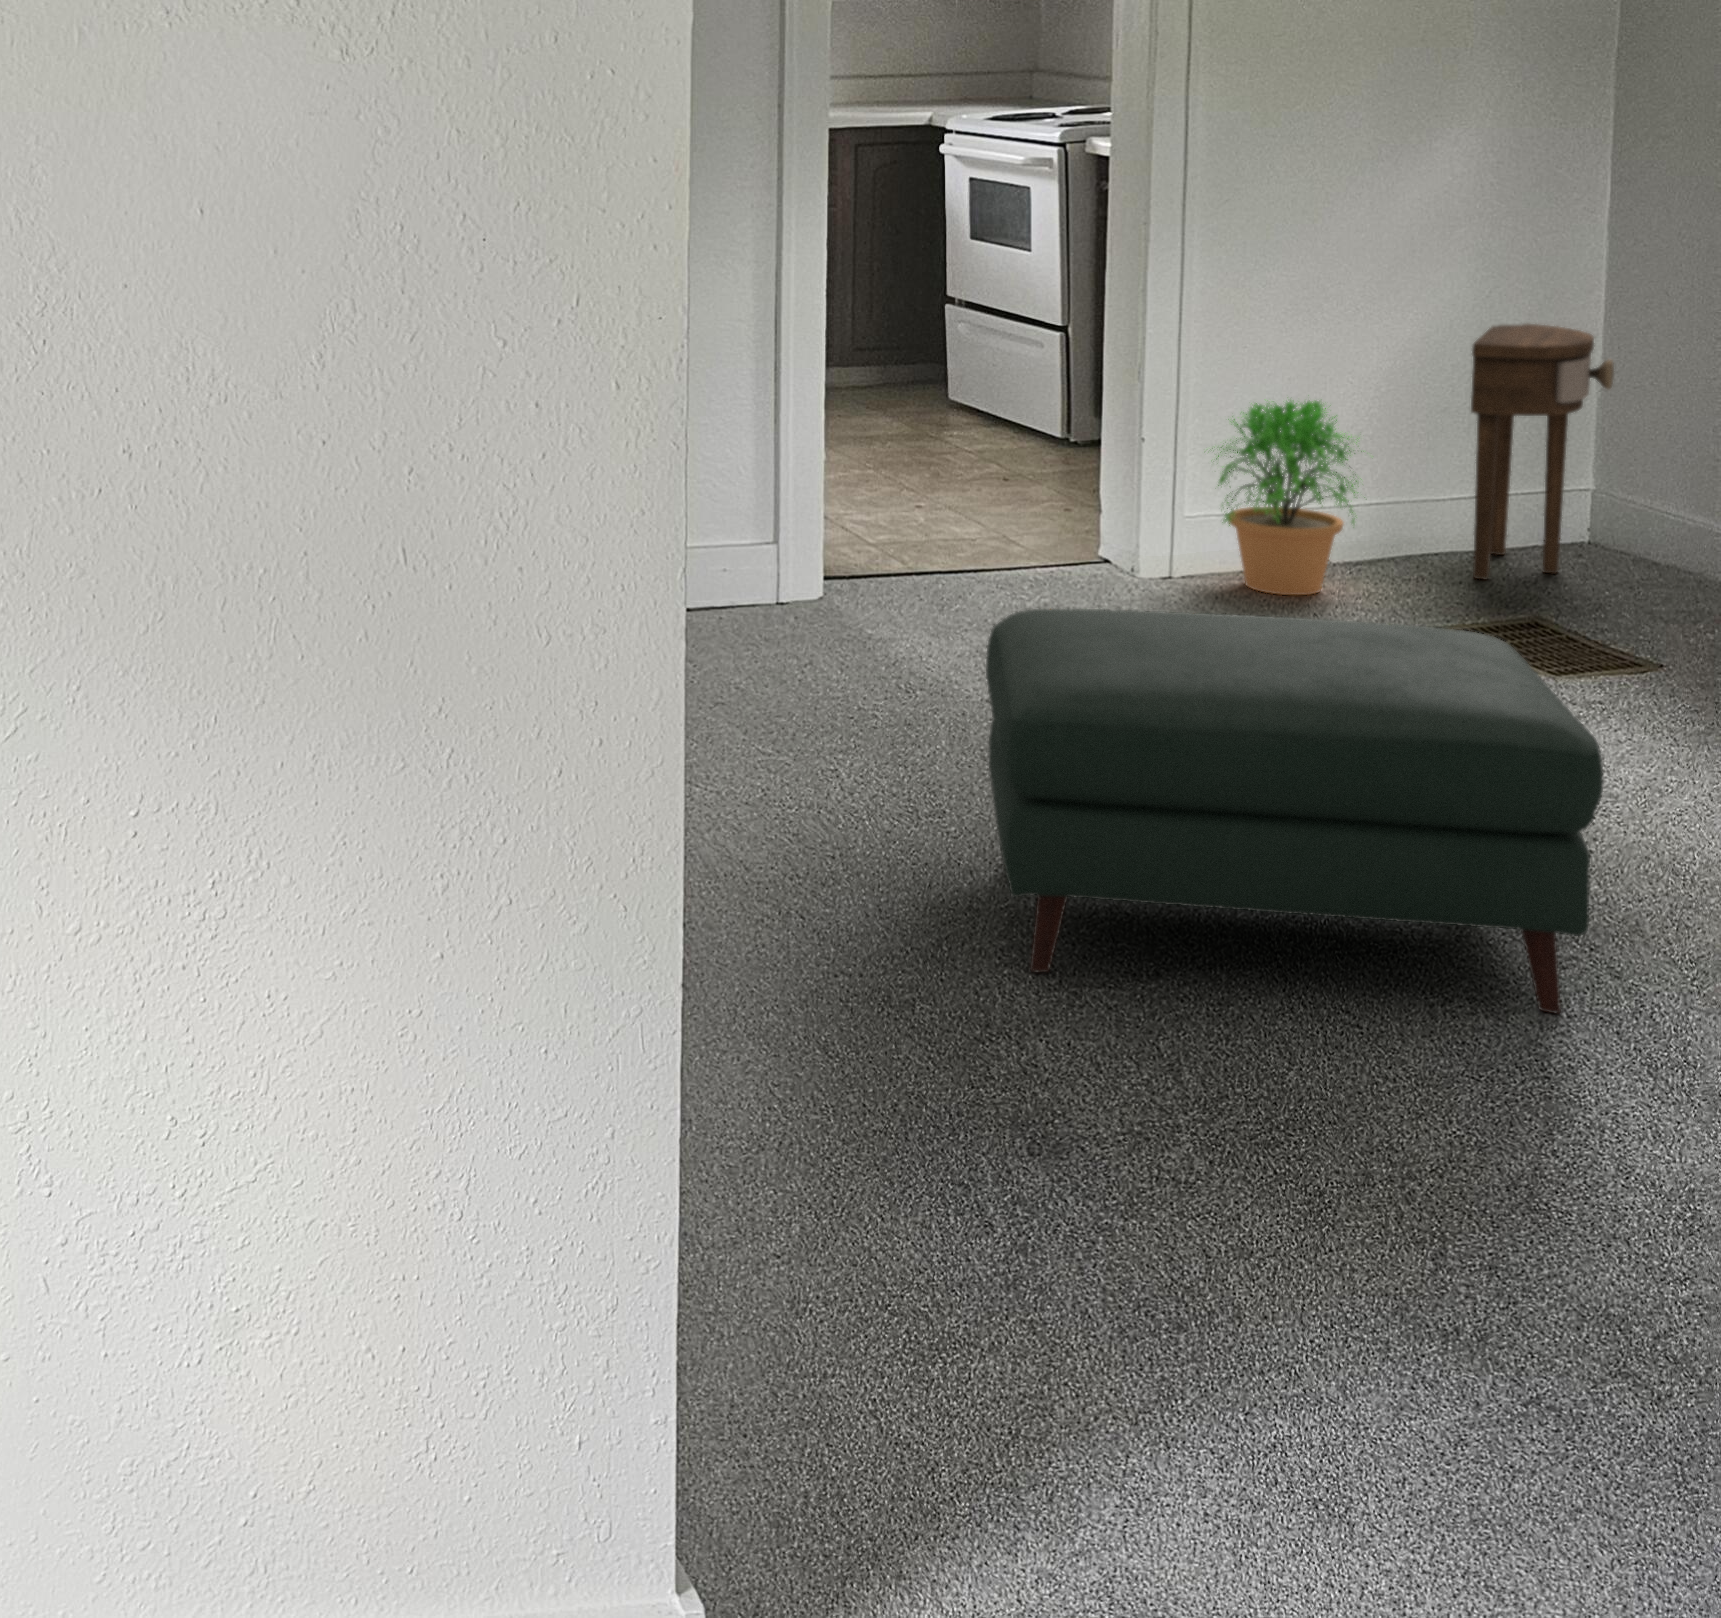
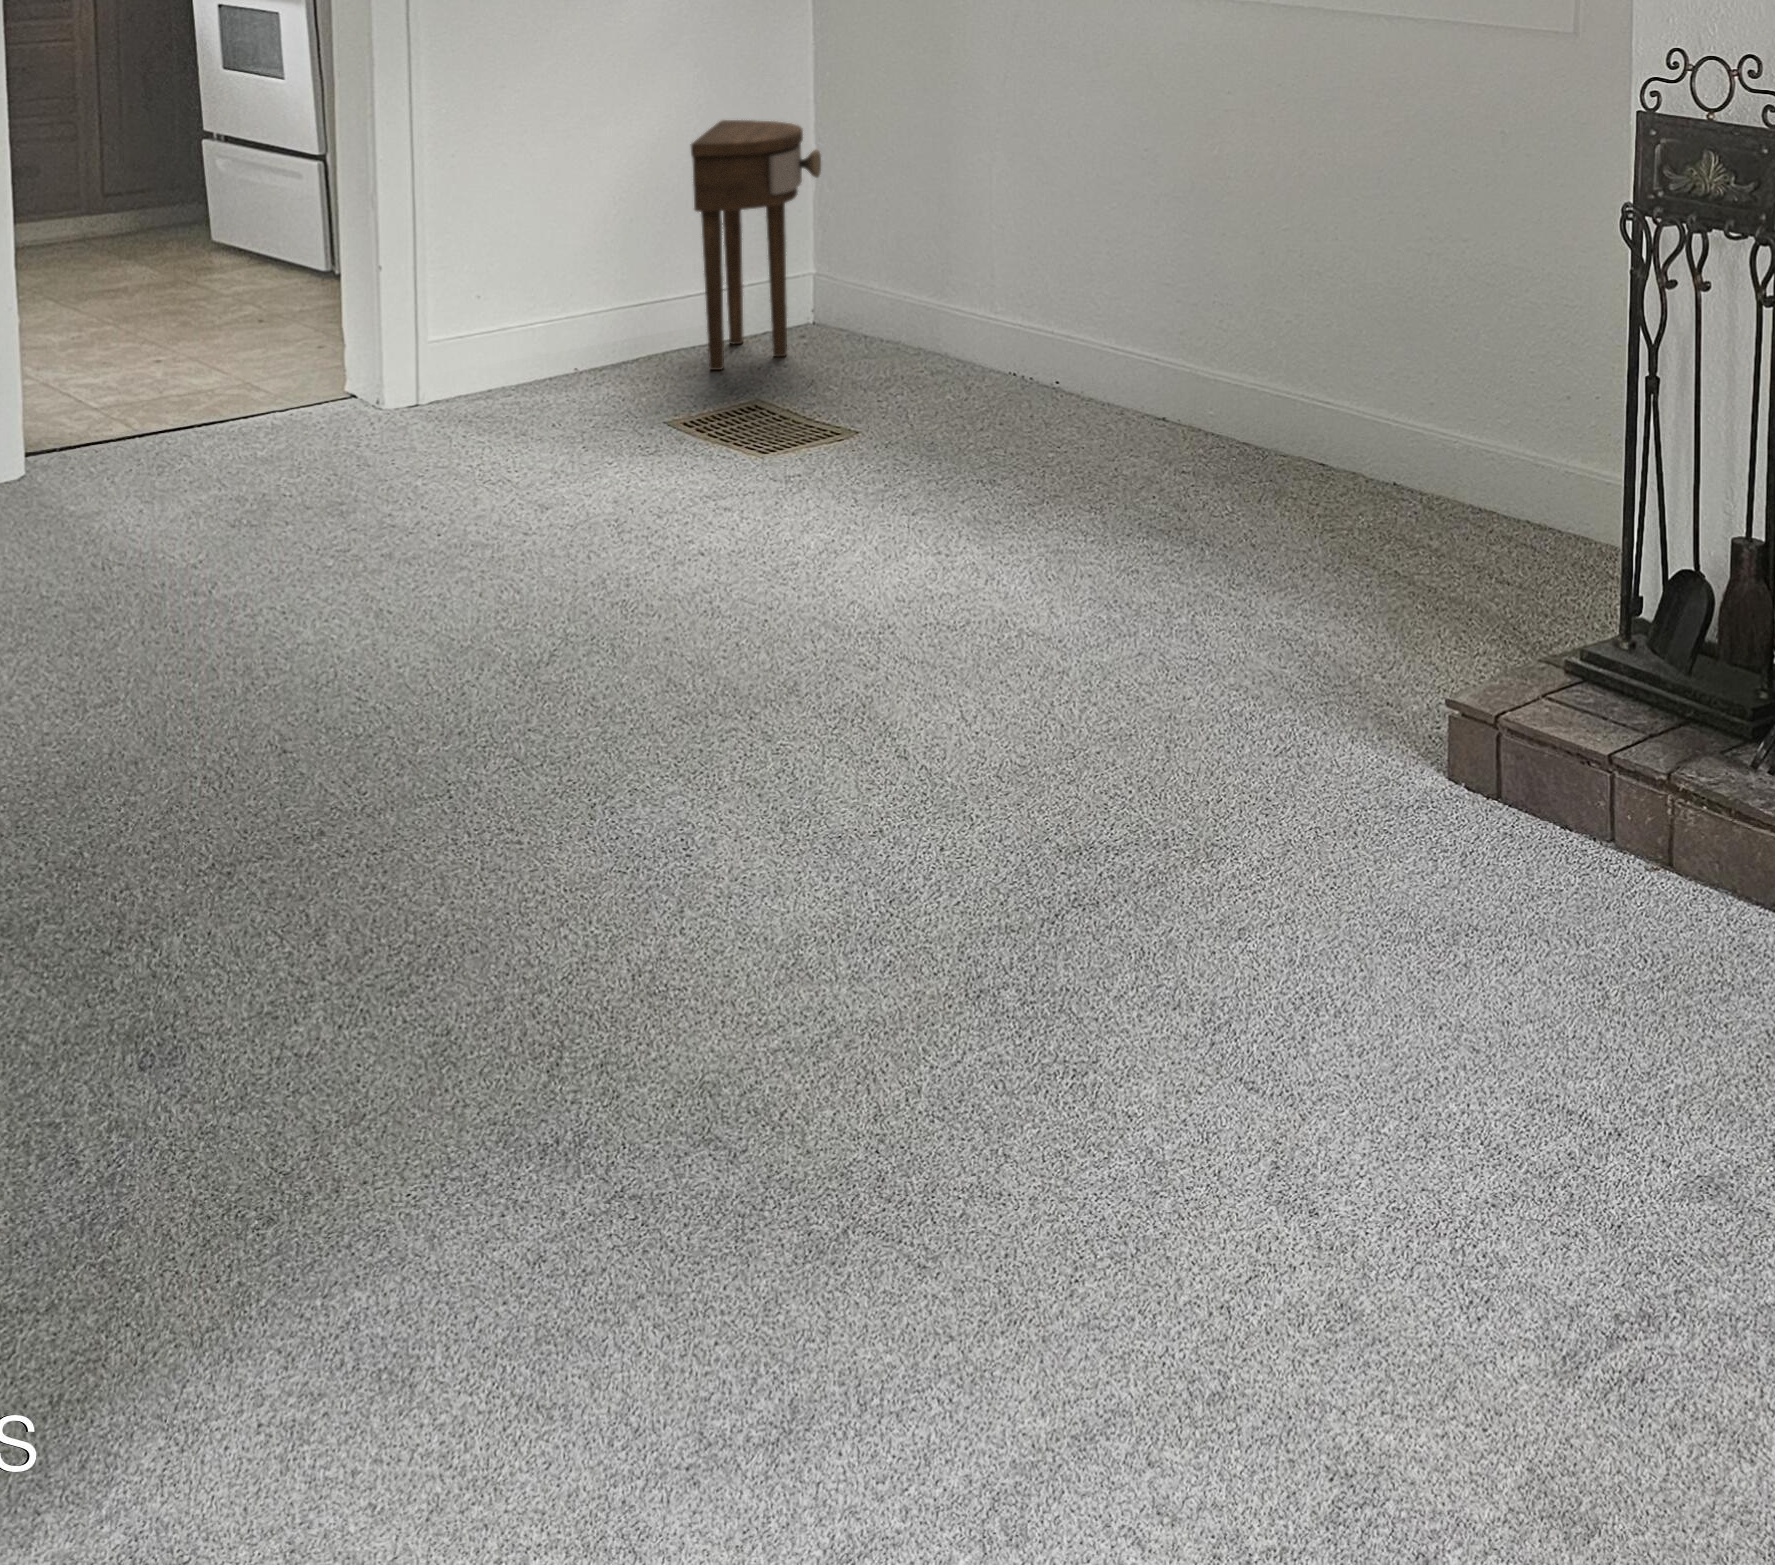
potted plant: present [1212,400,1362,595] -> none [435,206,610,410]
ottoman: present [986,609,1603,1013] -> none [124,434,731,859]

